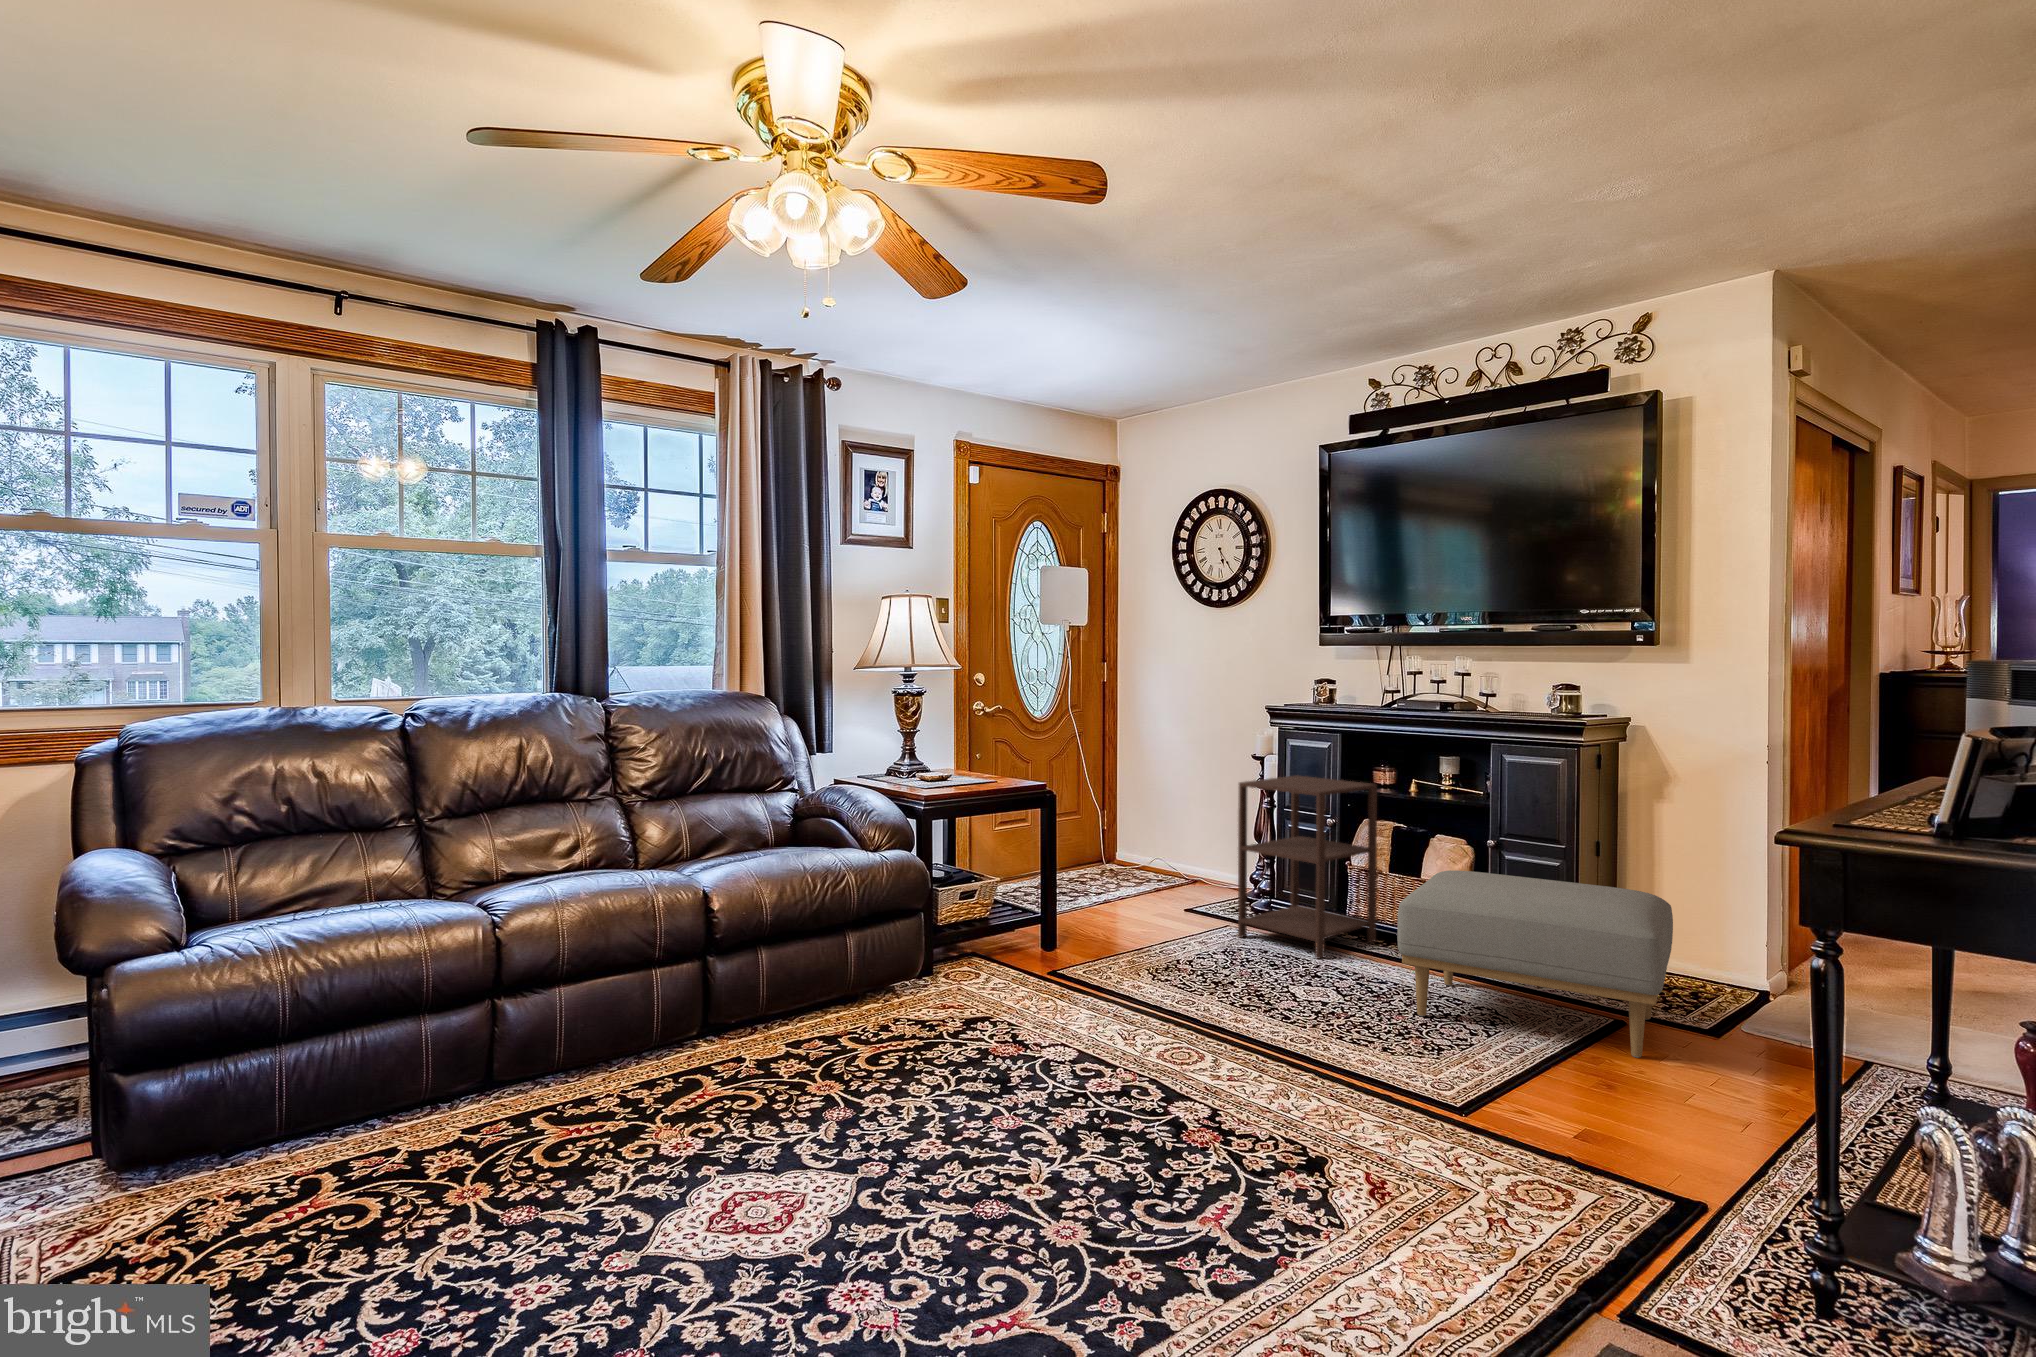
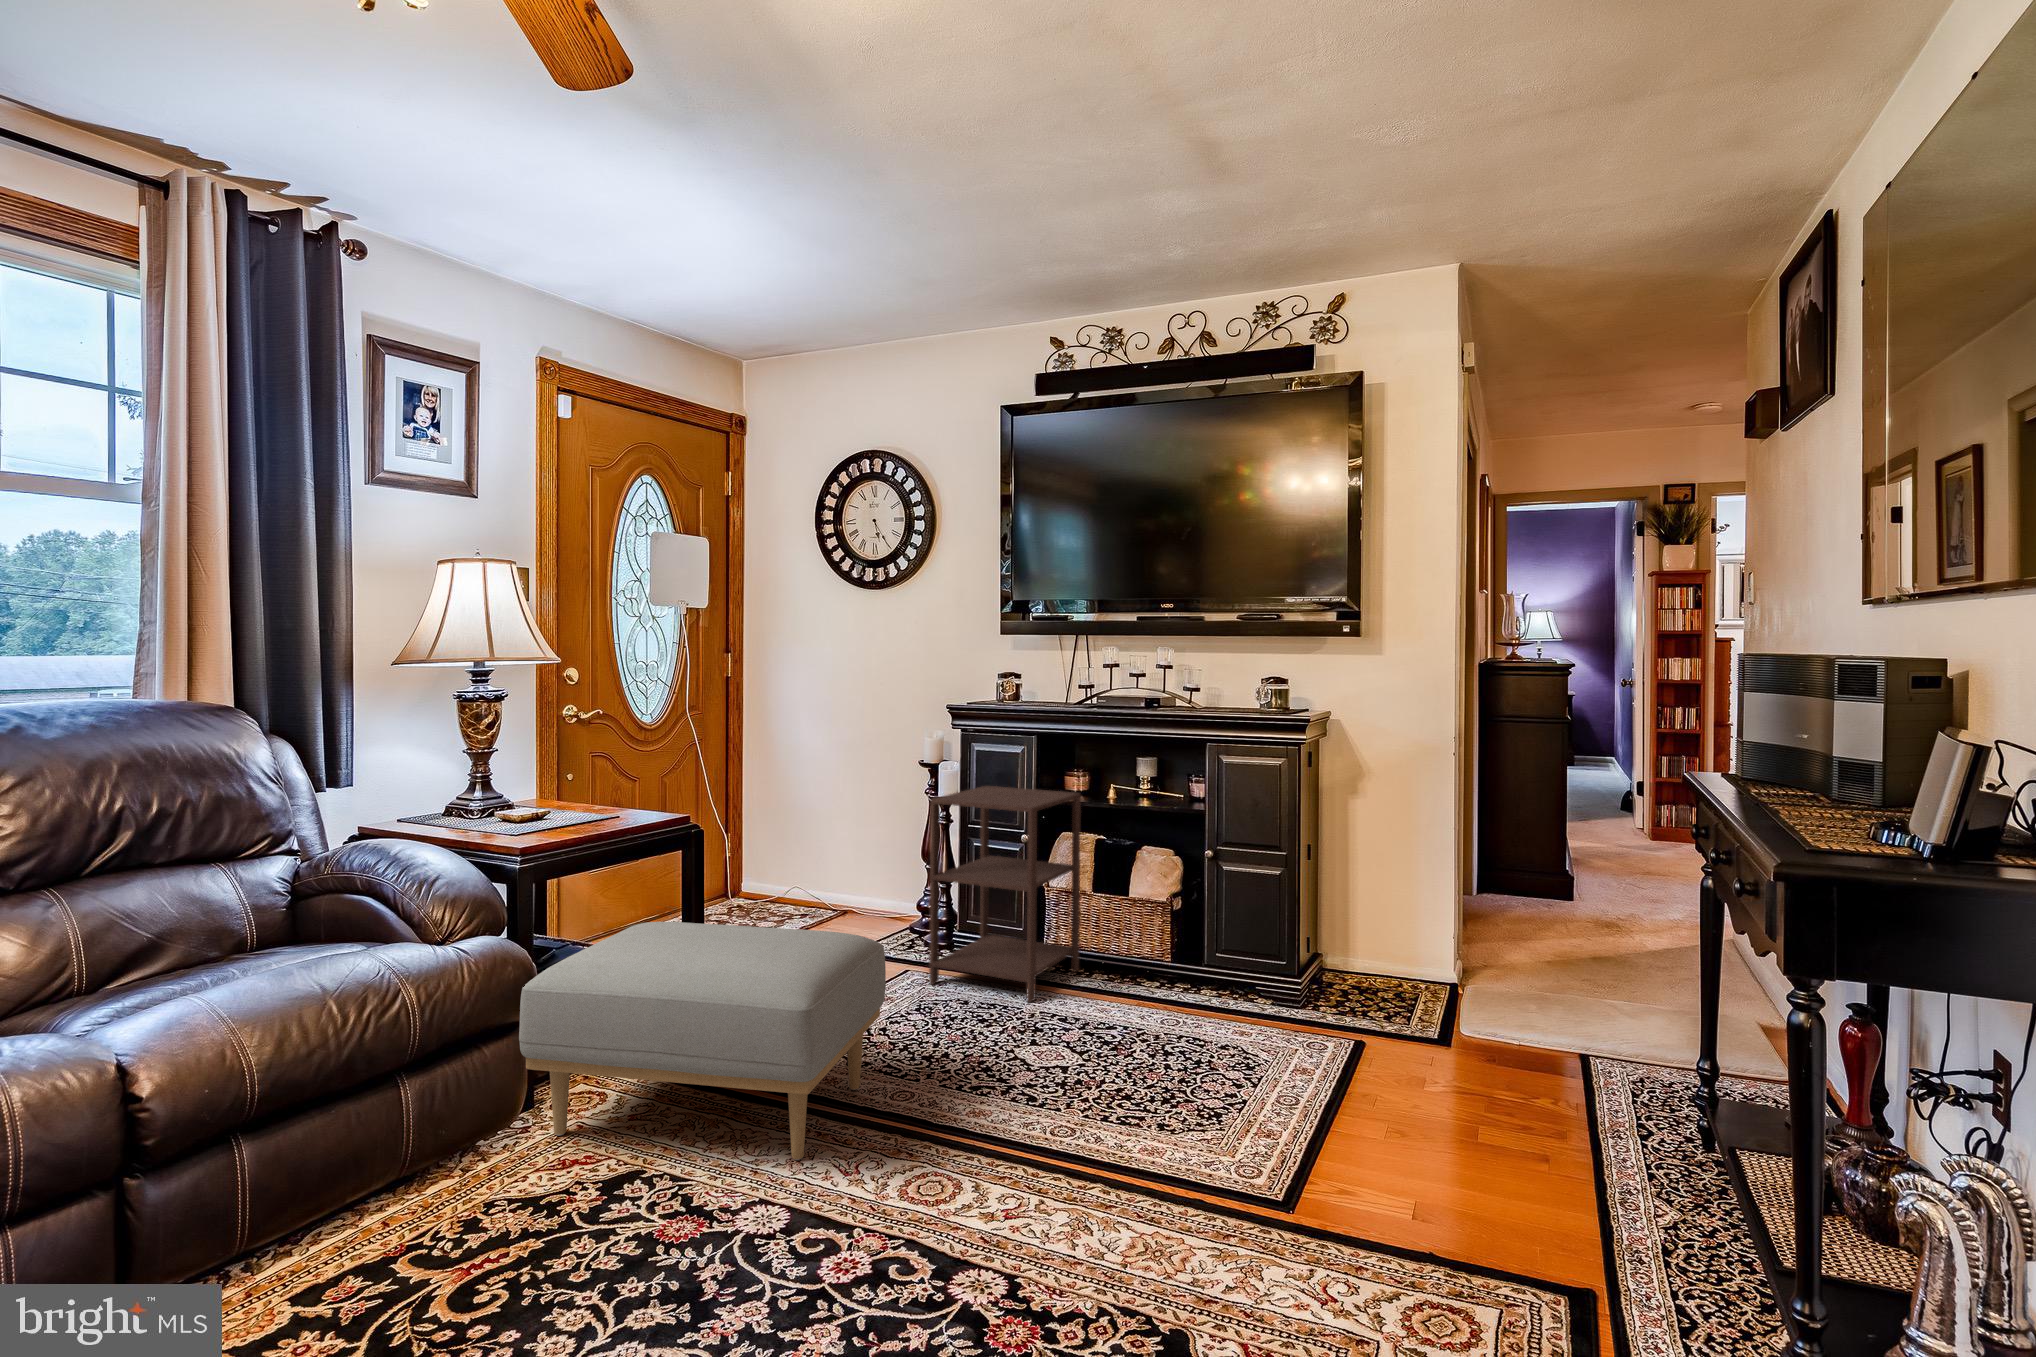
ottoman: present [1397,870,1673,1058] -> present [519,922,886,1160]

